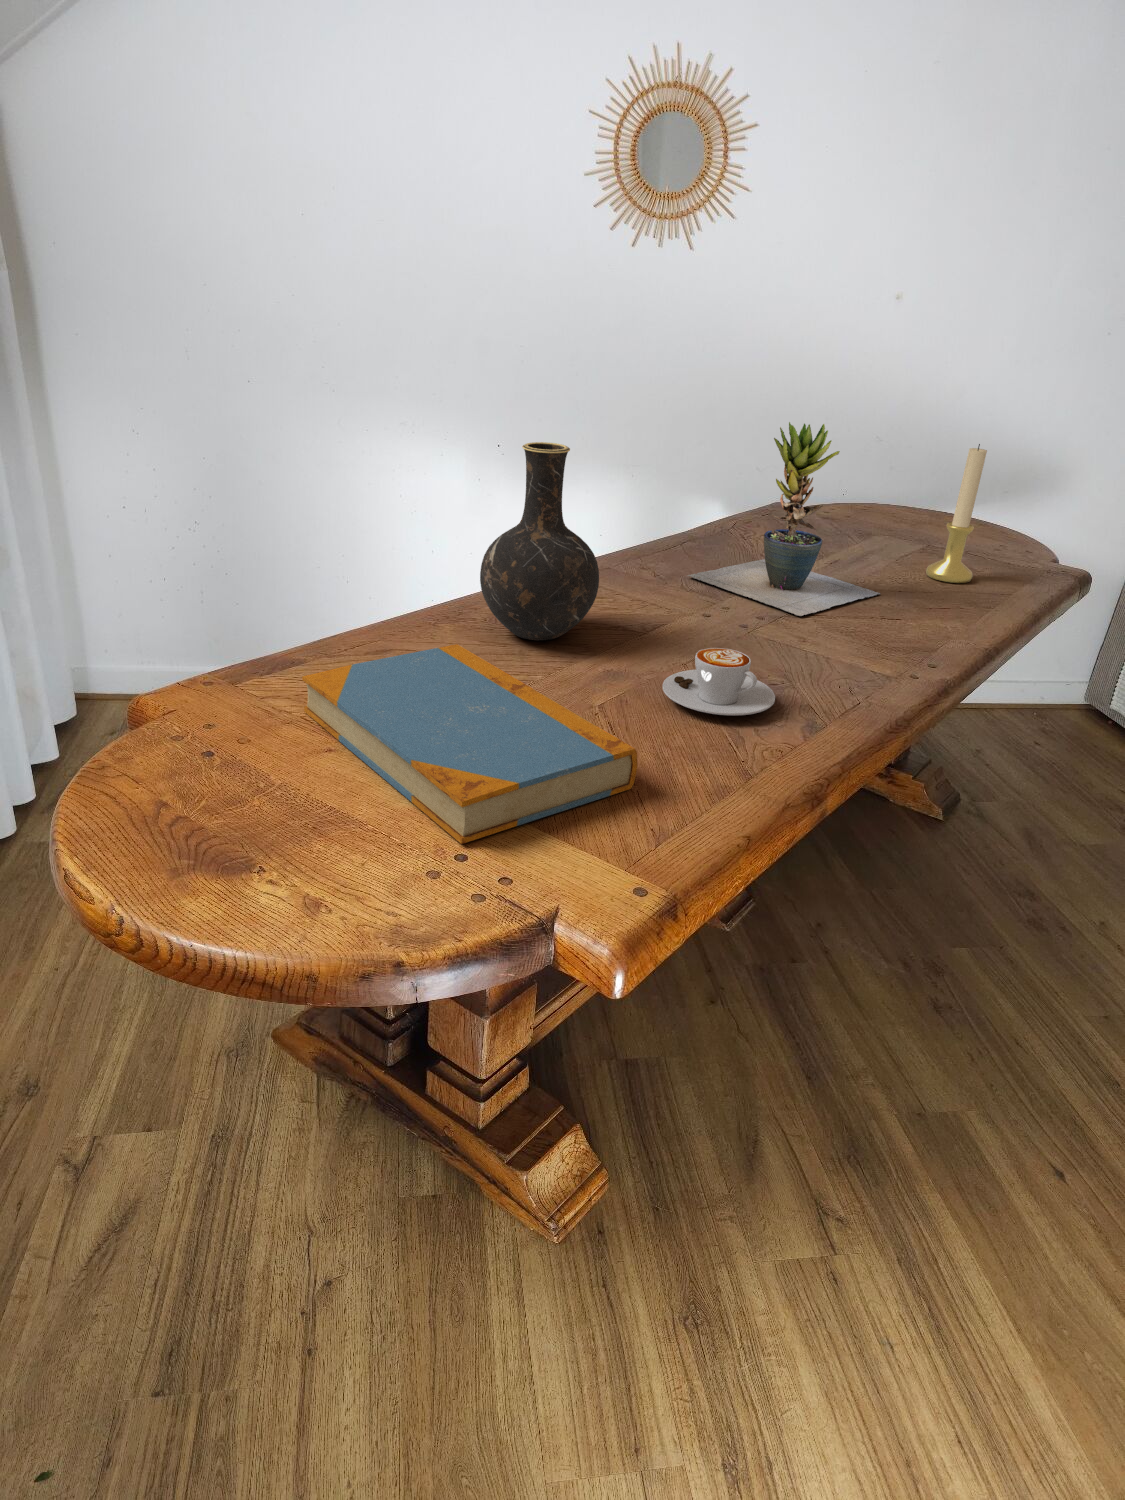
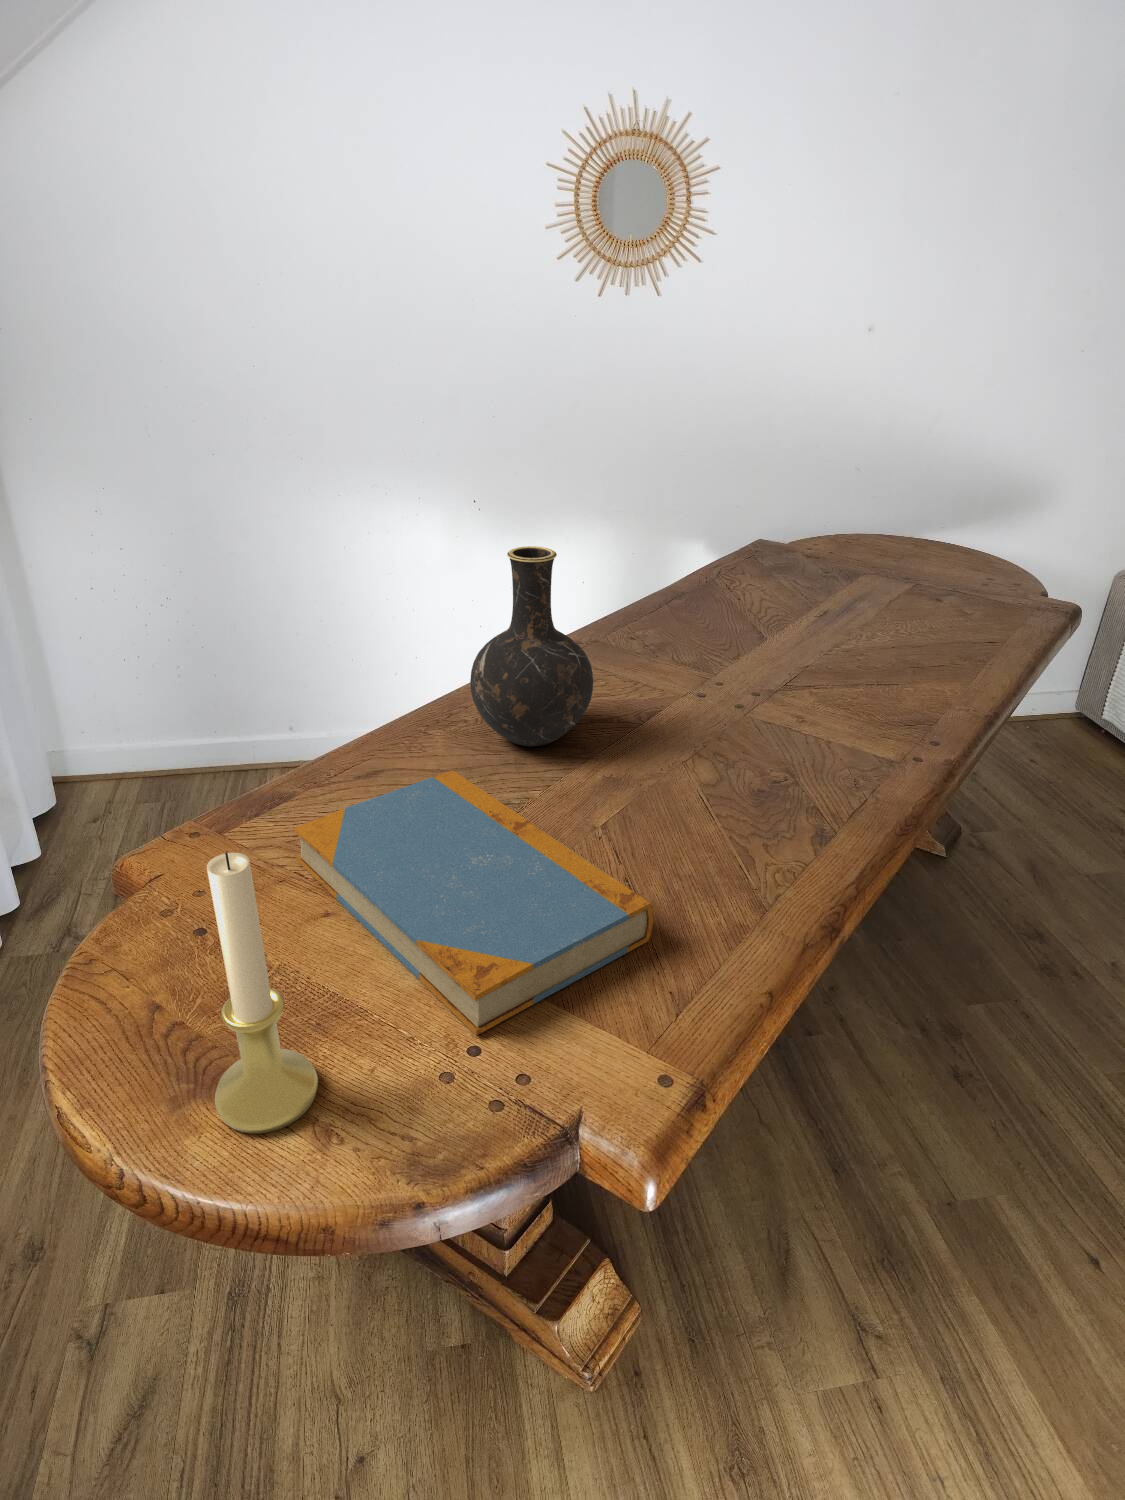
potted plant: present [688,422,880,616] -> none [677,493,875,693]
candle holder: present [926,444,987,583] -> present [207,852,318,1133]
coffee cup: present [663,648,775,715] -> none [668,758,785,835]

